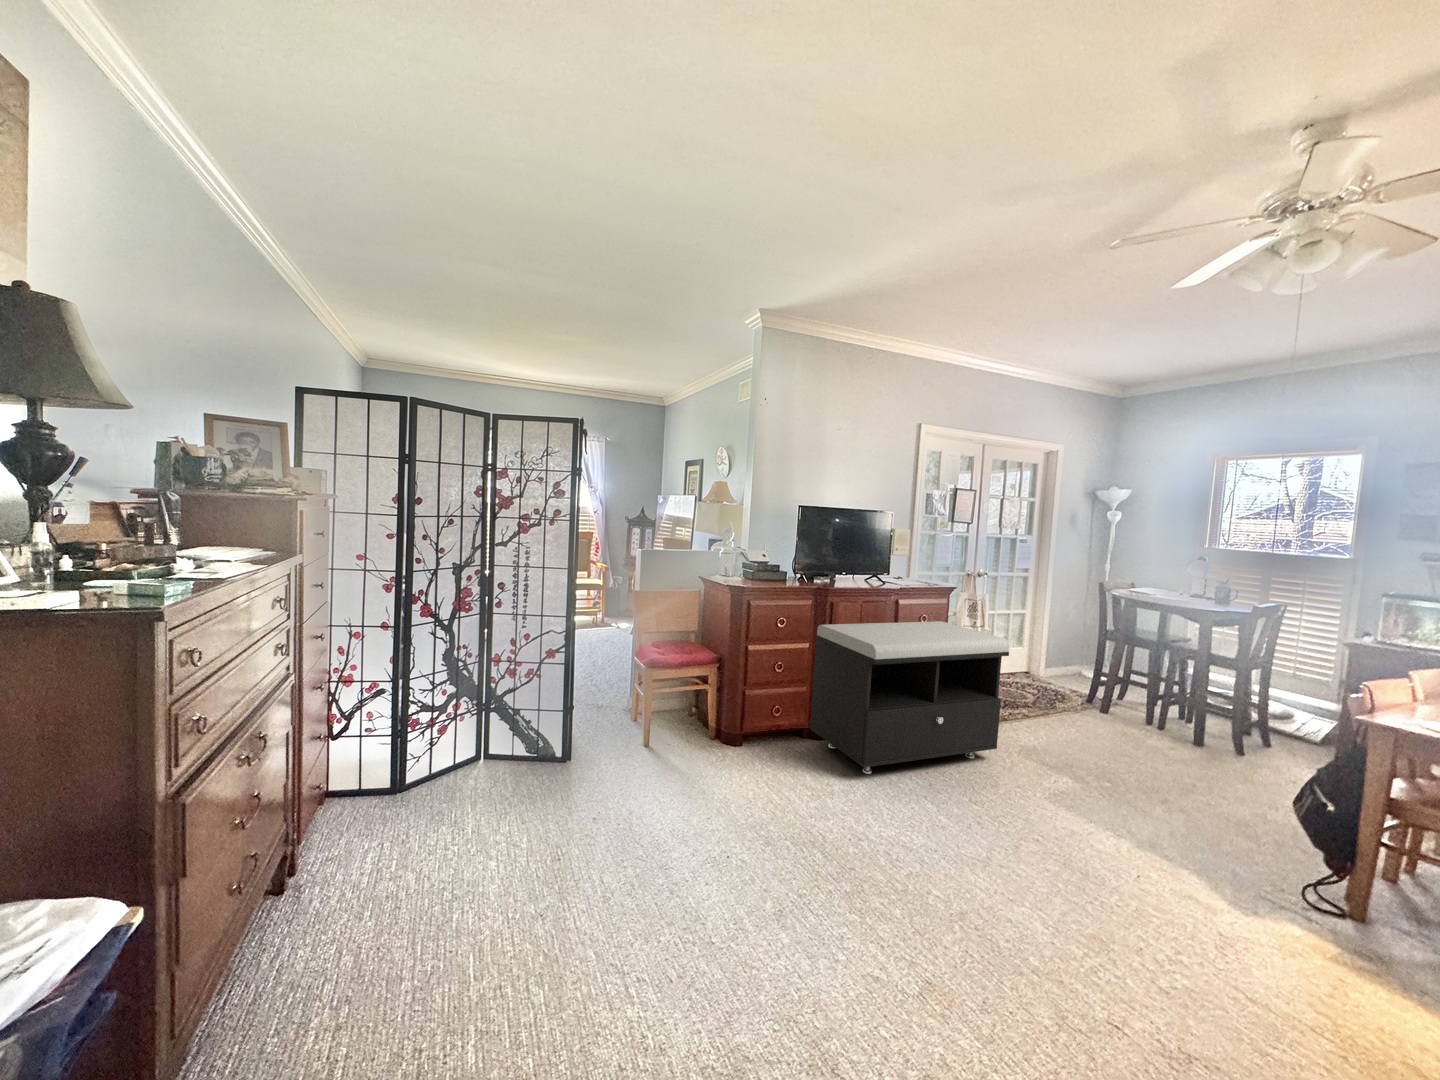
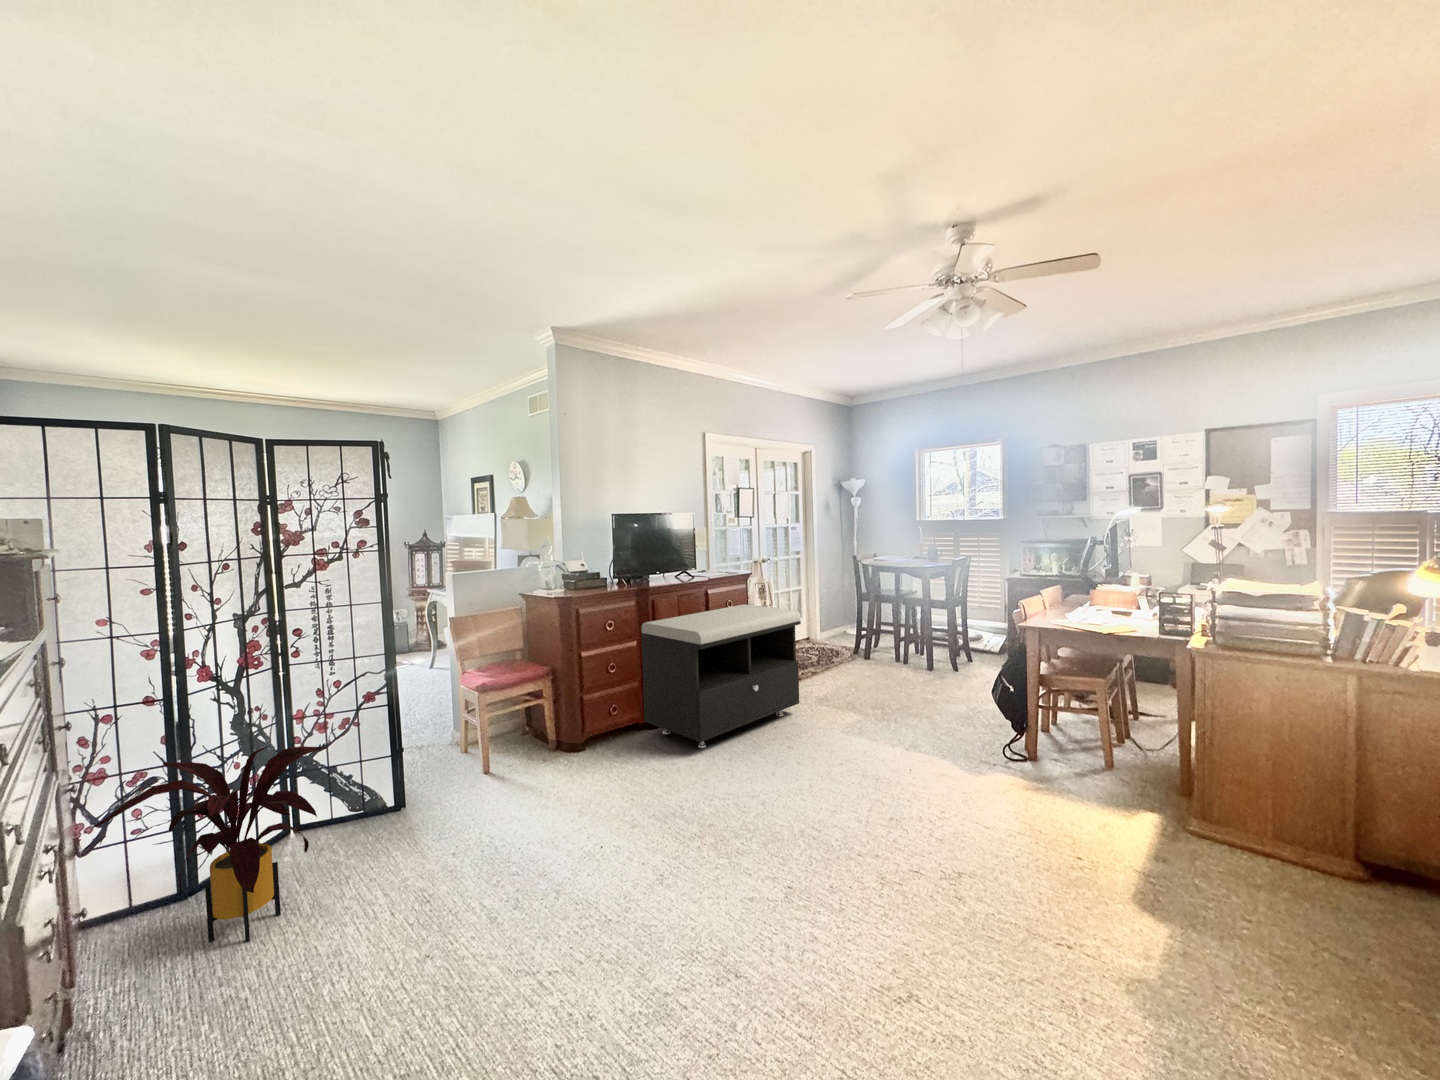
house plant: none [319,679,503,849] -> present [92,746,327,942]

